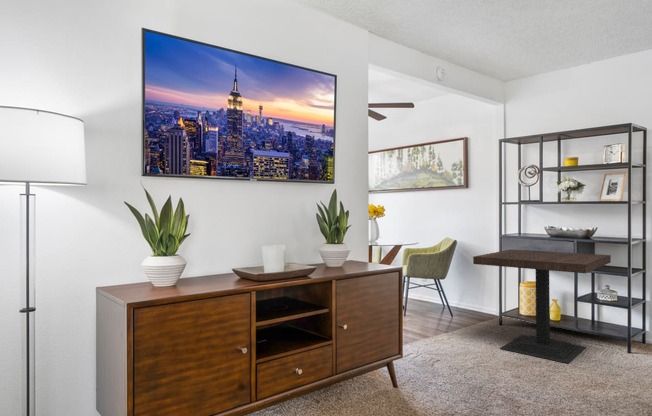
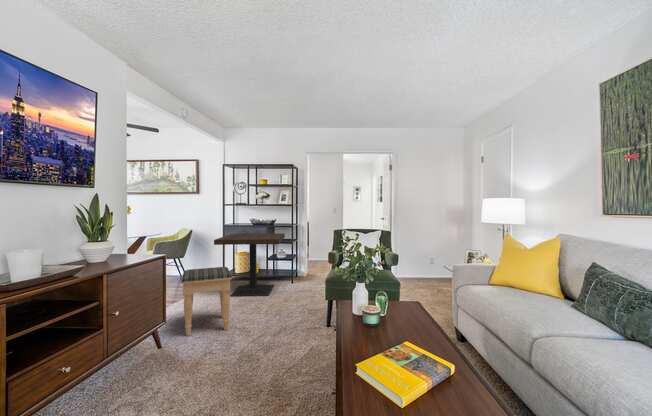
footstool: none [407,296,484,401] -> present [181,267,232,336]

